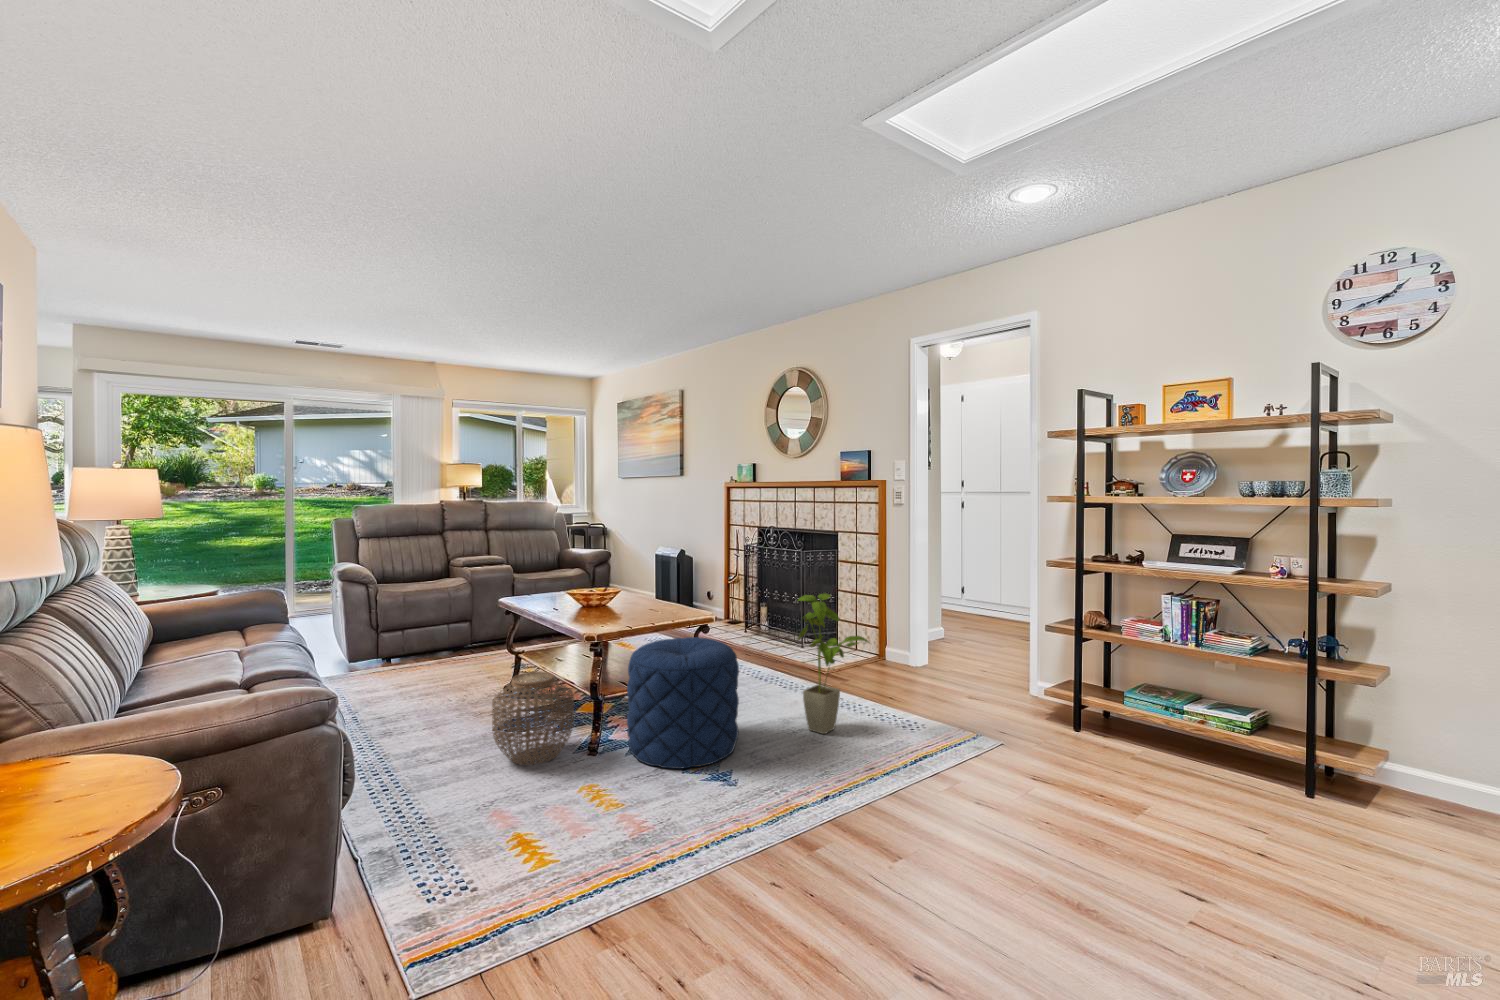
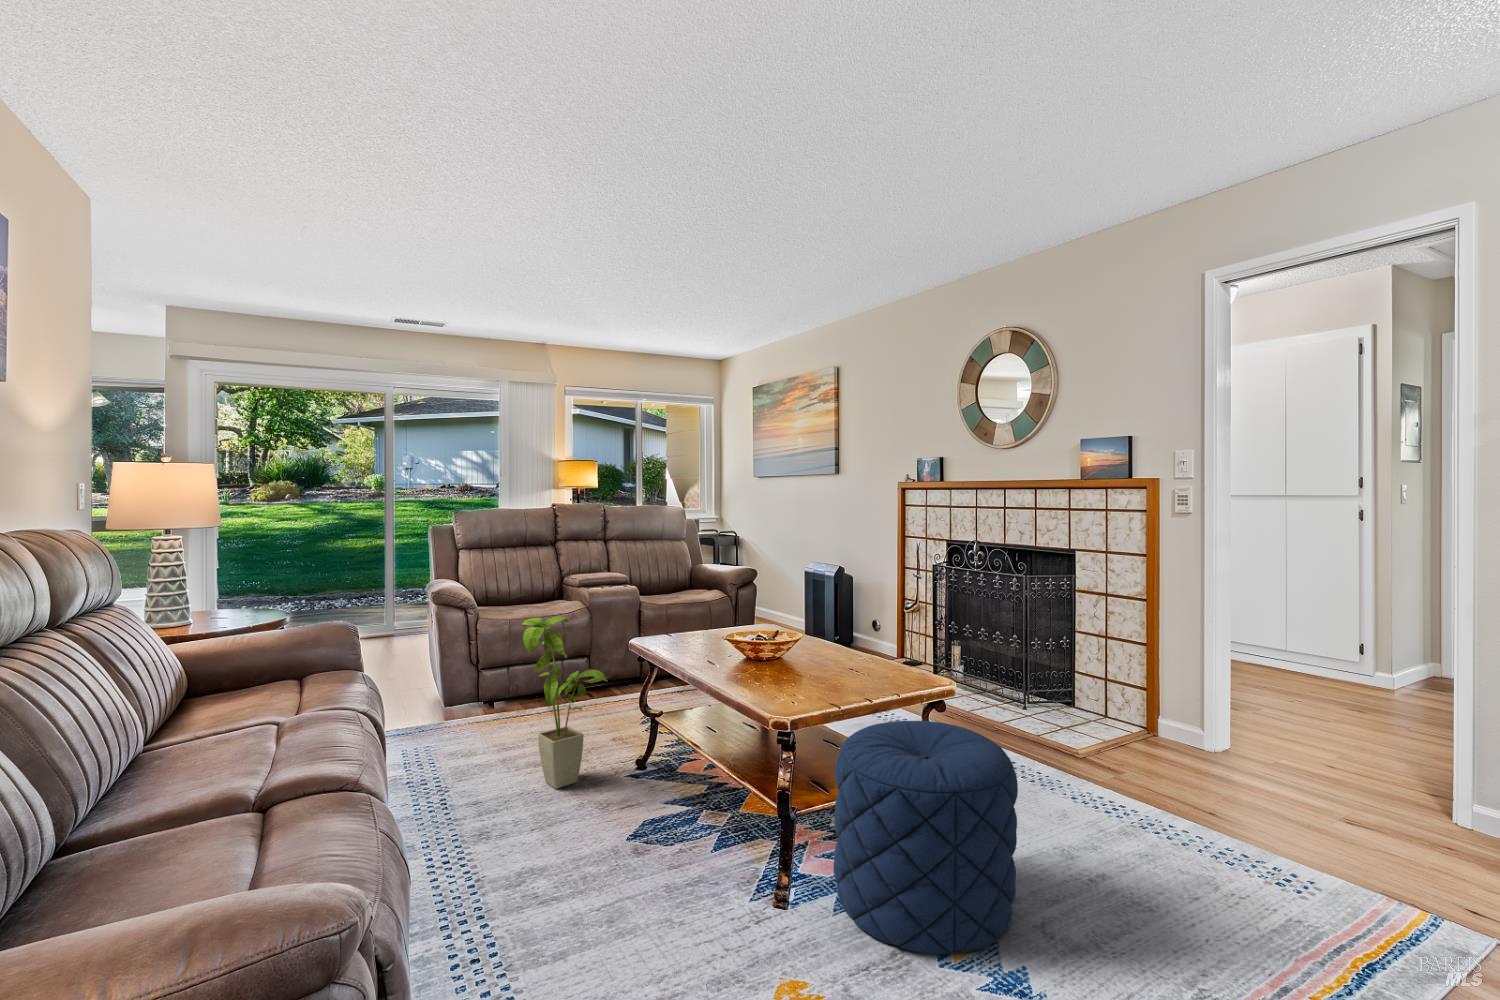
house plant: present [798,594,869,734] -> present [522,616,608,789]
woven basket: present [492,671,574,765] -> none [633,768,753,921]

